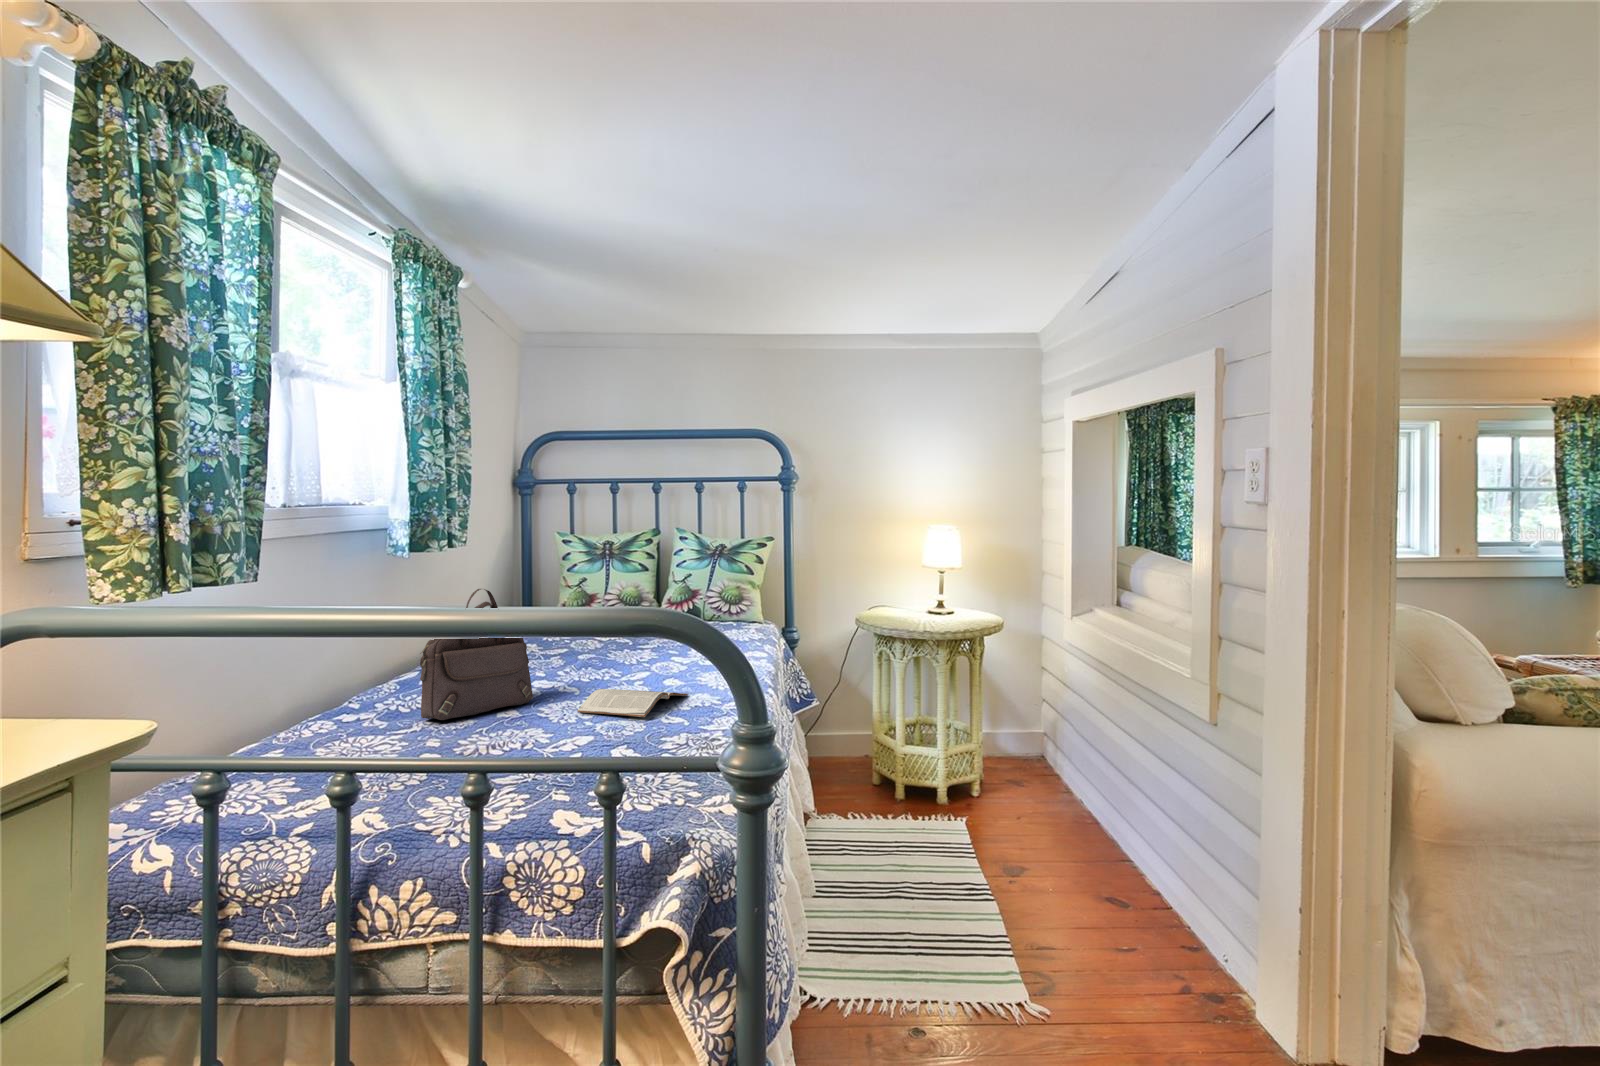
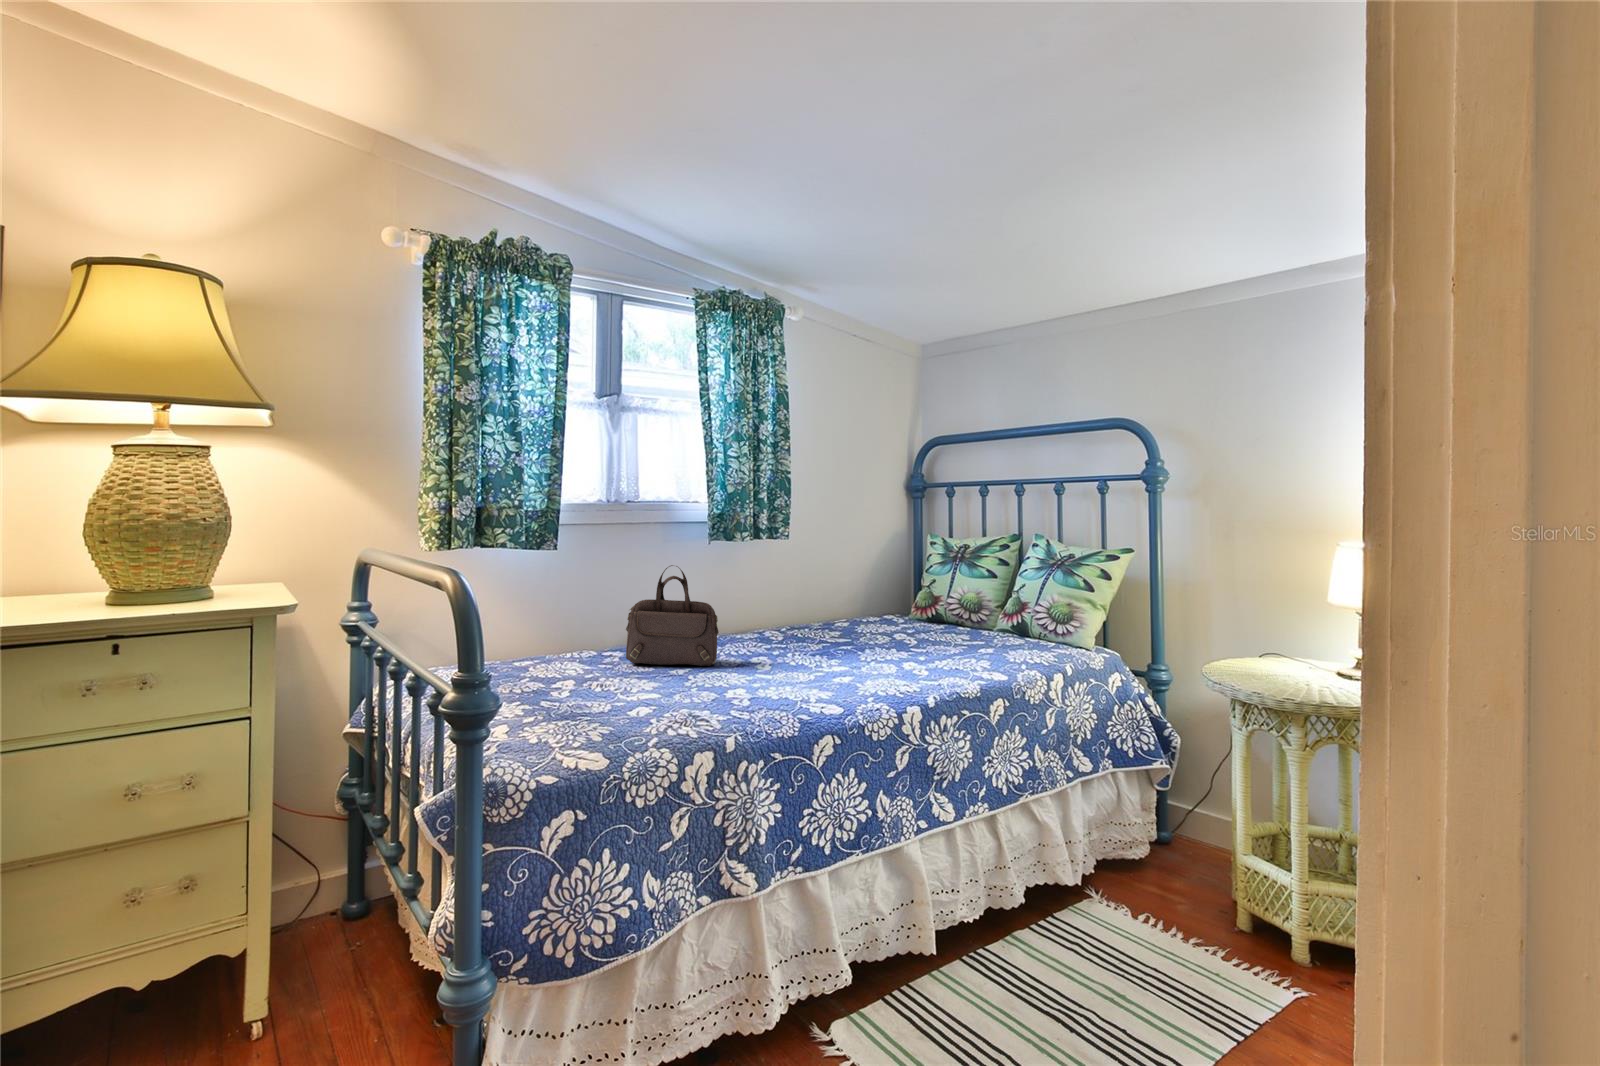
magazine: present [578,689,688,717] -> none [714,664,822,691]

